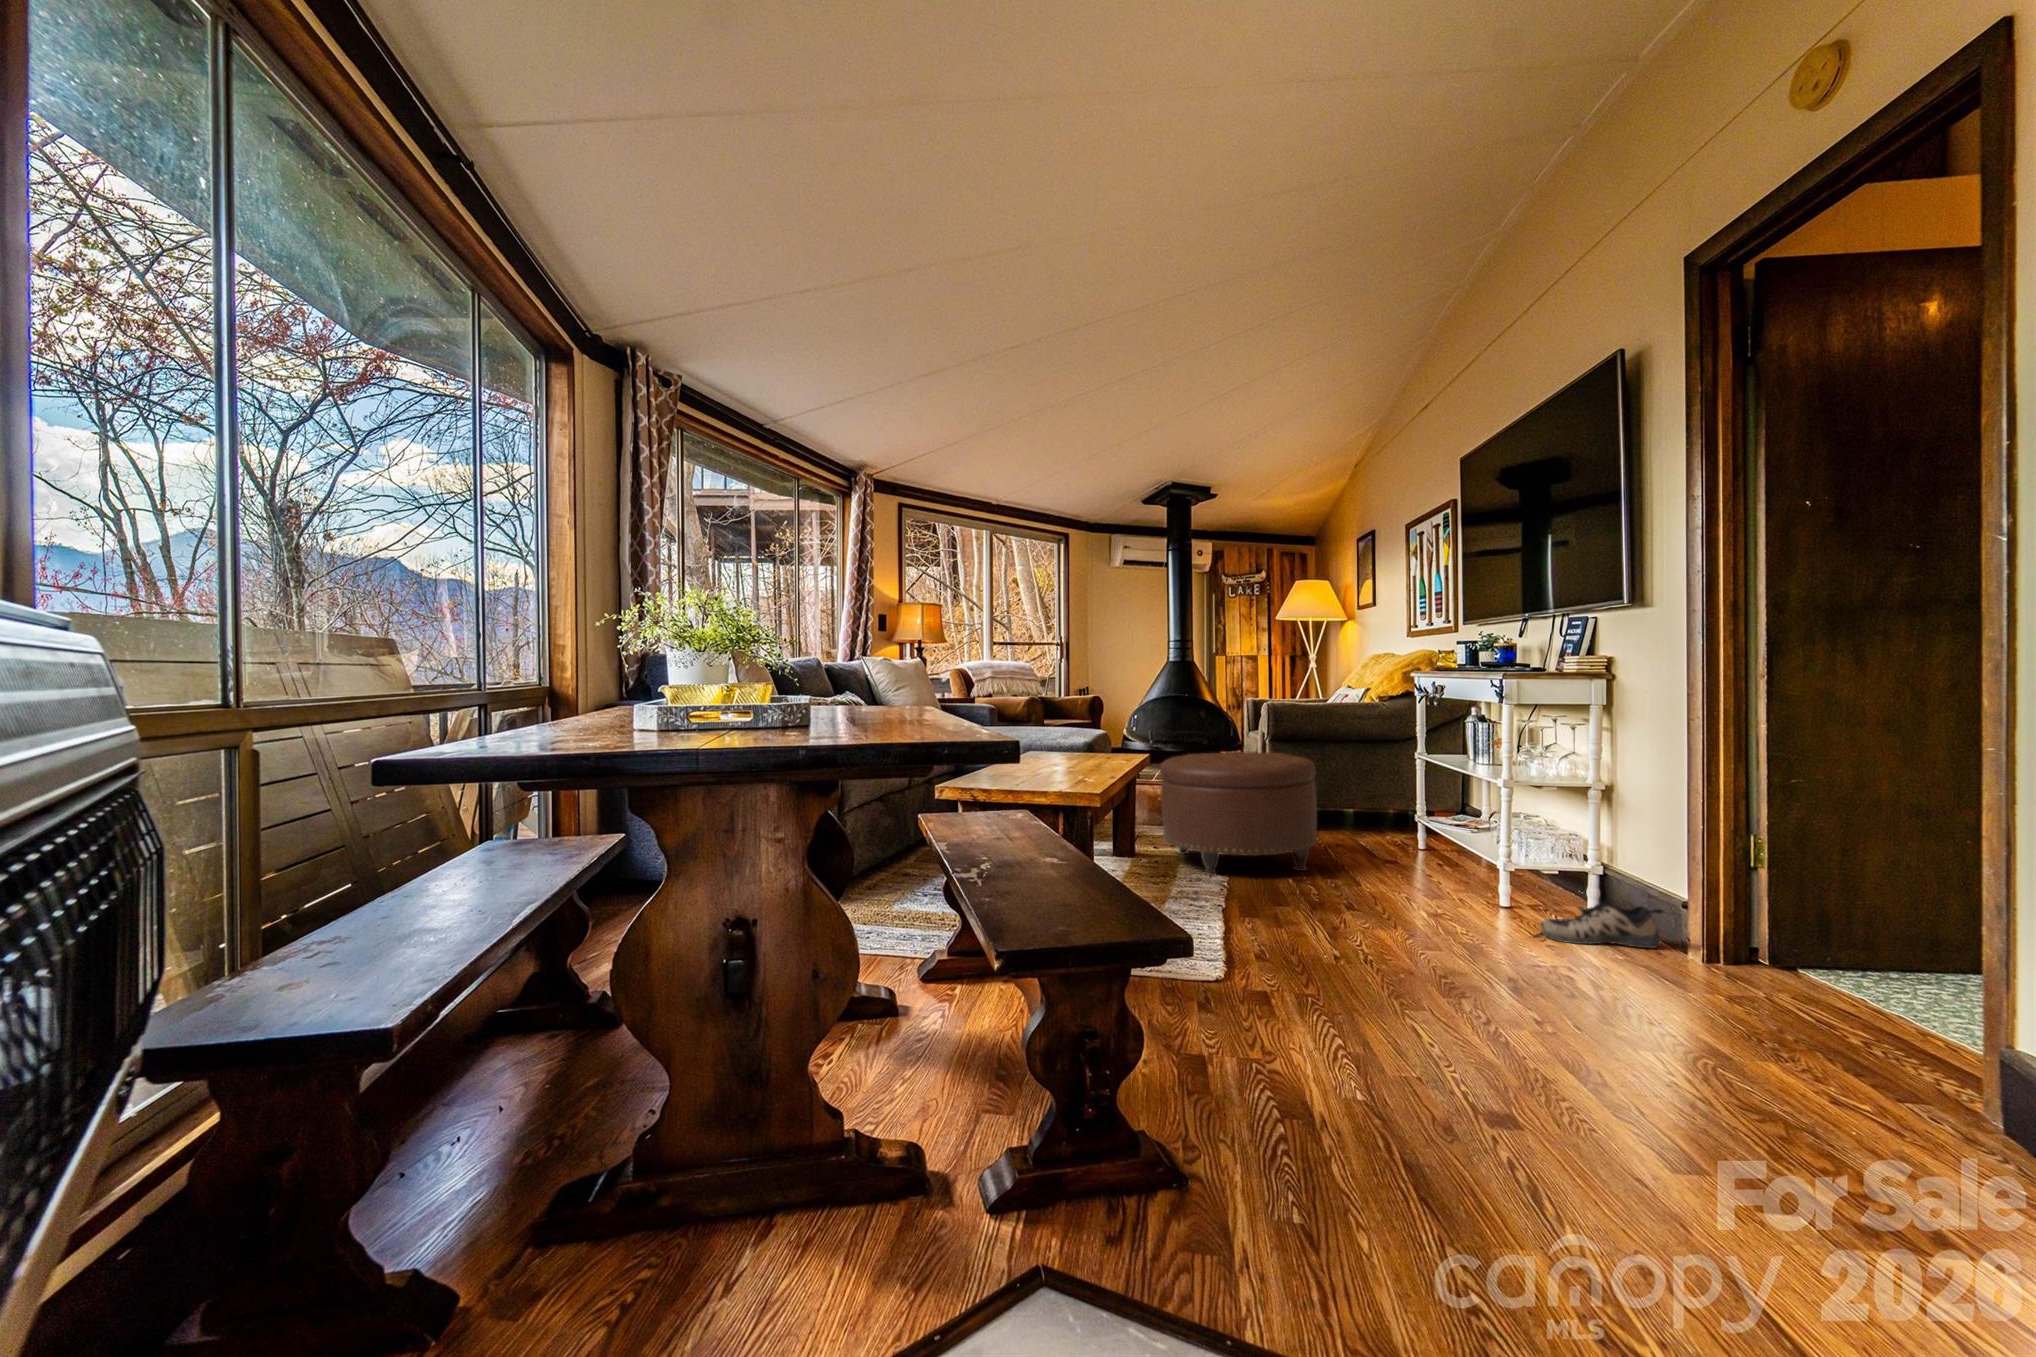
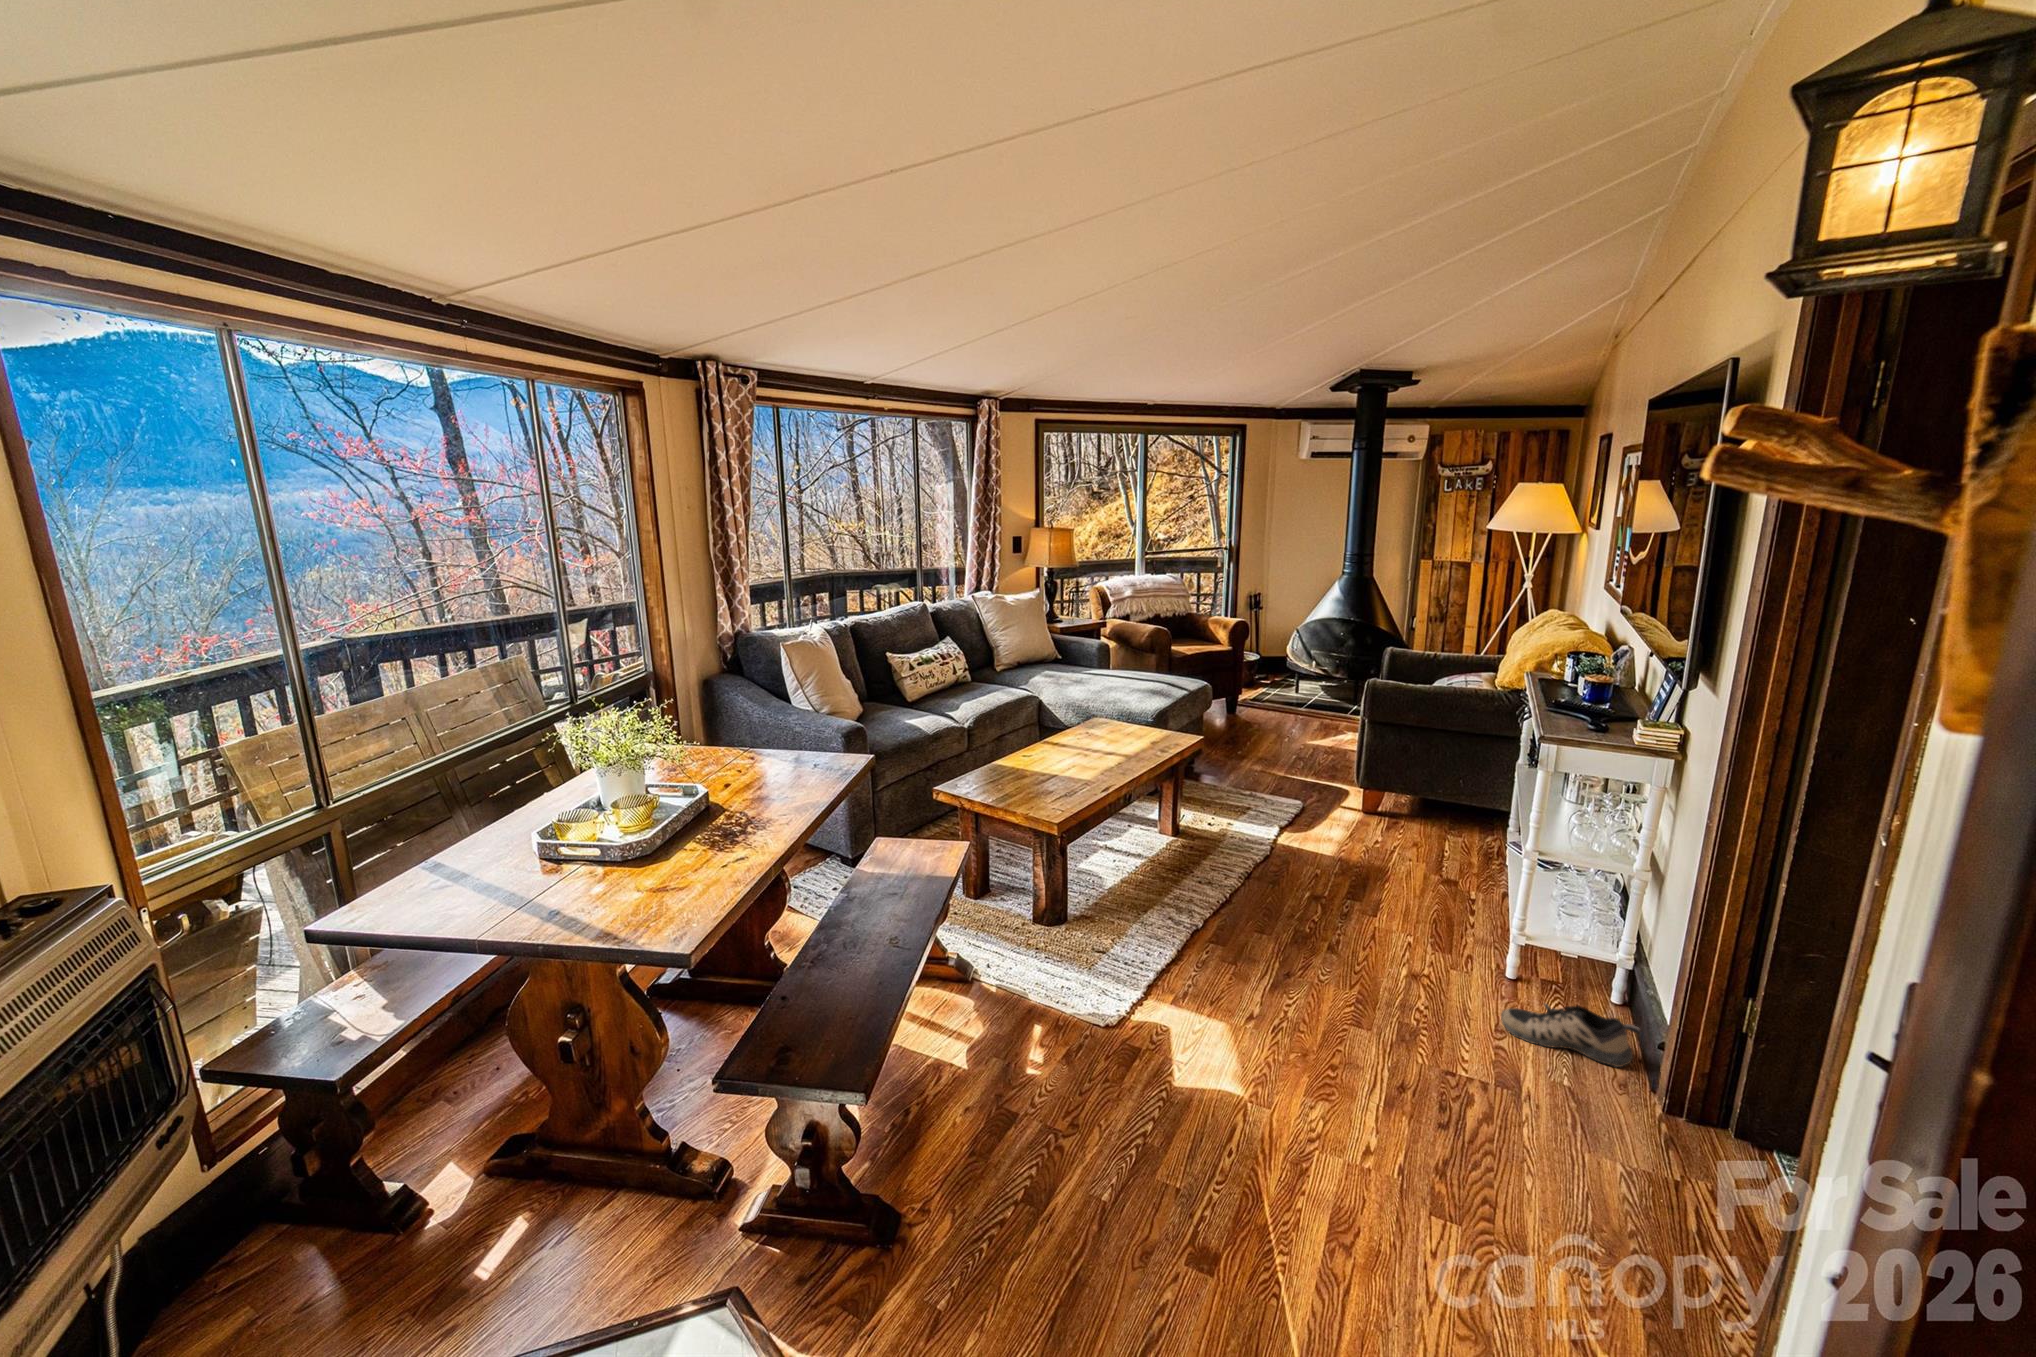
ottoman: present [1160,752,1317,875] -> none [1193,743,1355,885]

